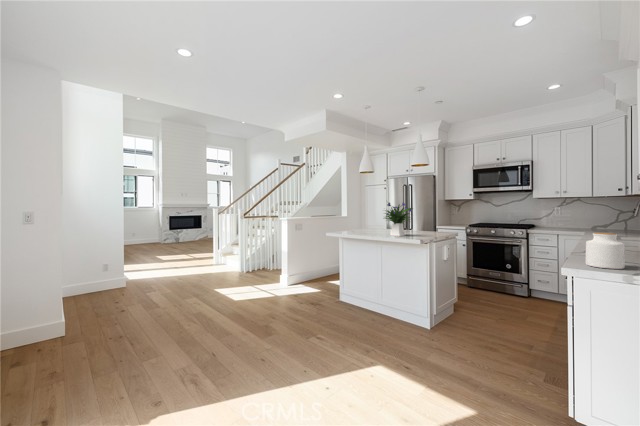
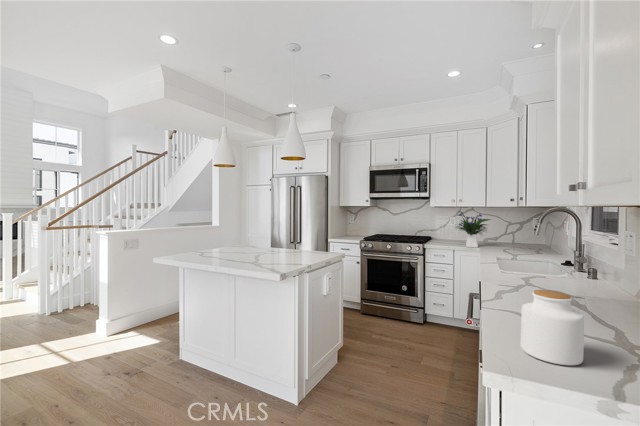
flower arrangement: present [385,202,413,236] -> present [457,212,490,247]

